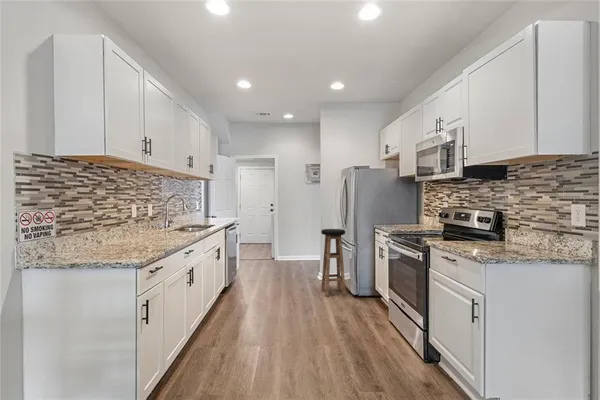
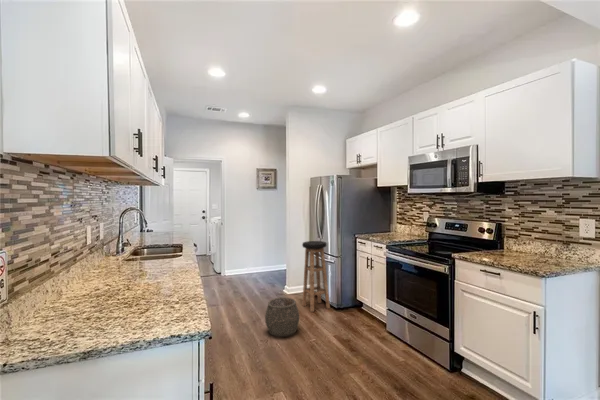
woven basket: none [273,277,304,312] -> present [265,298,299,336]

